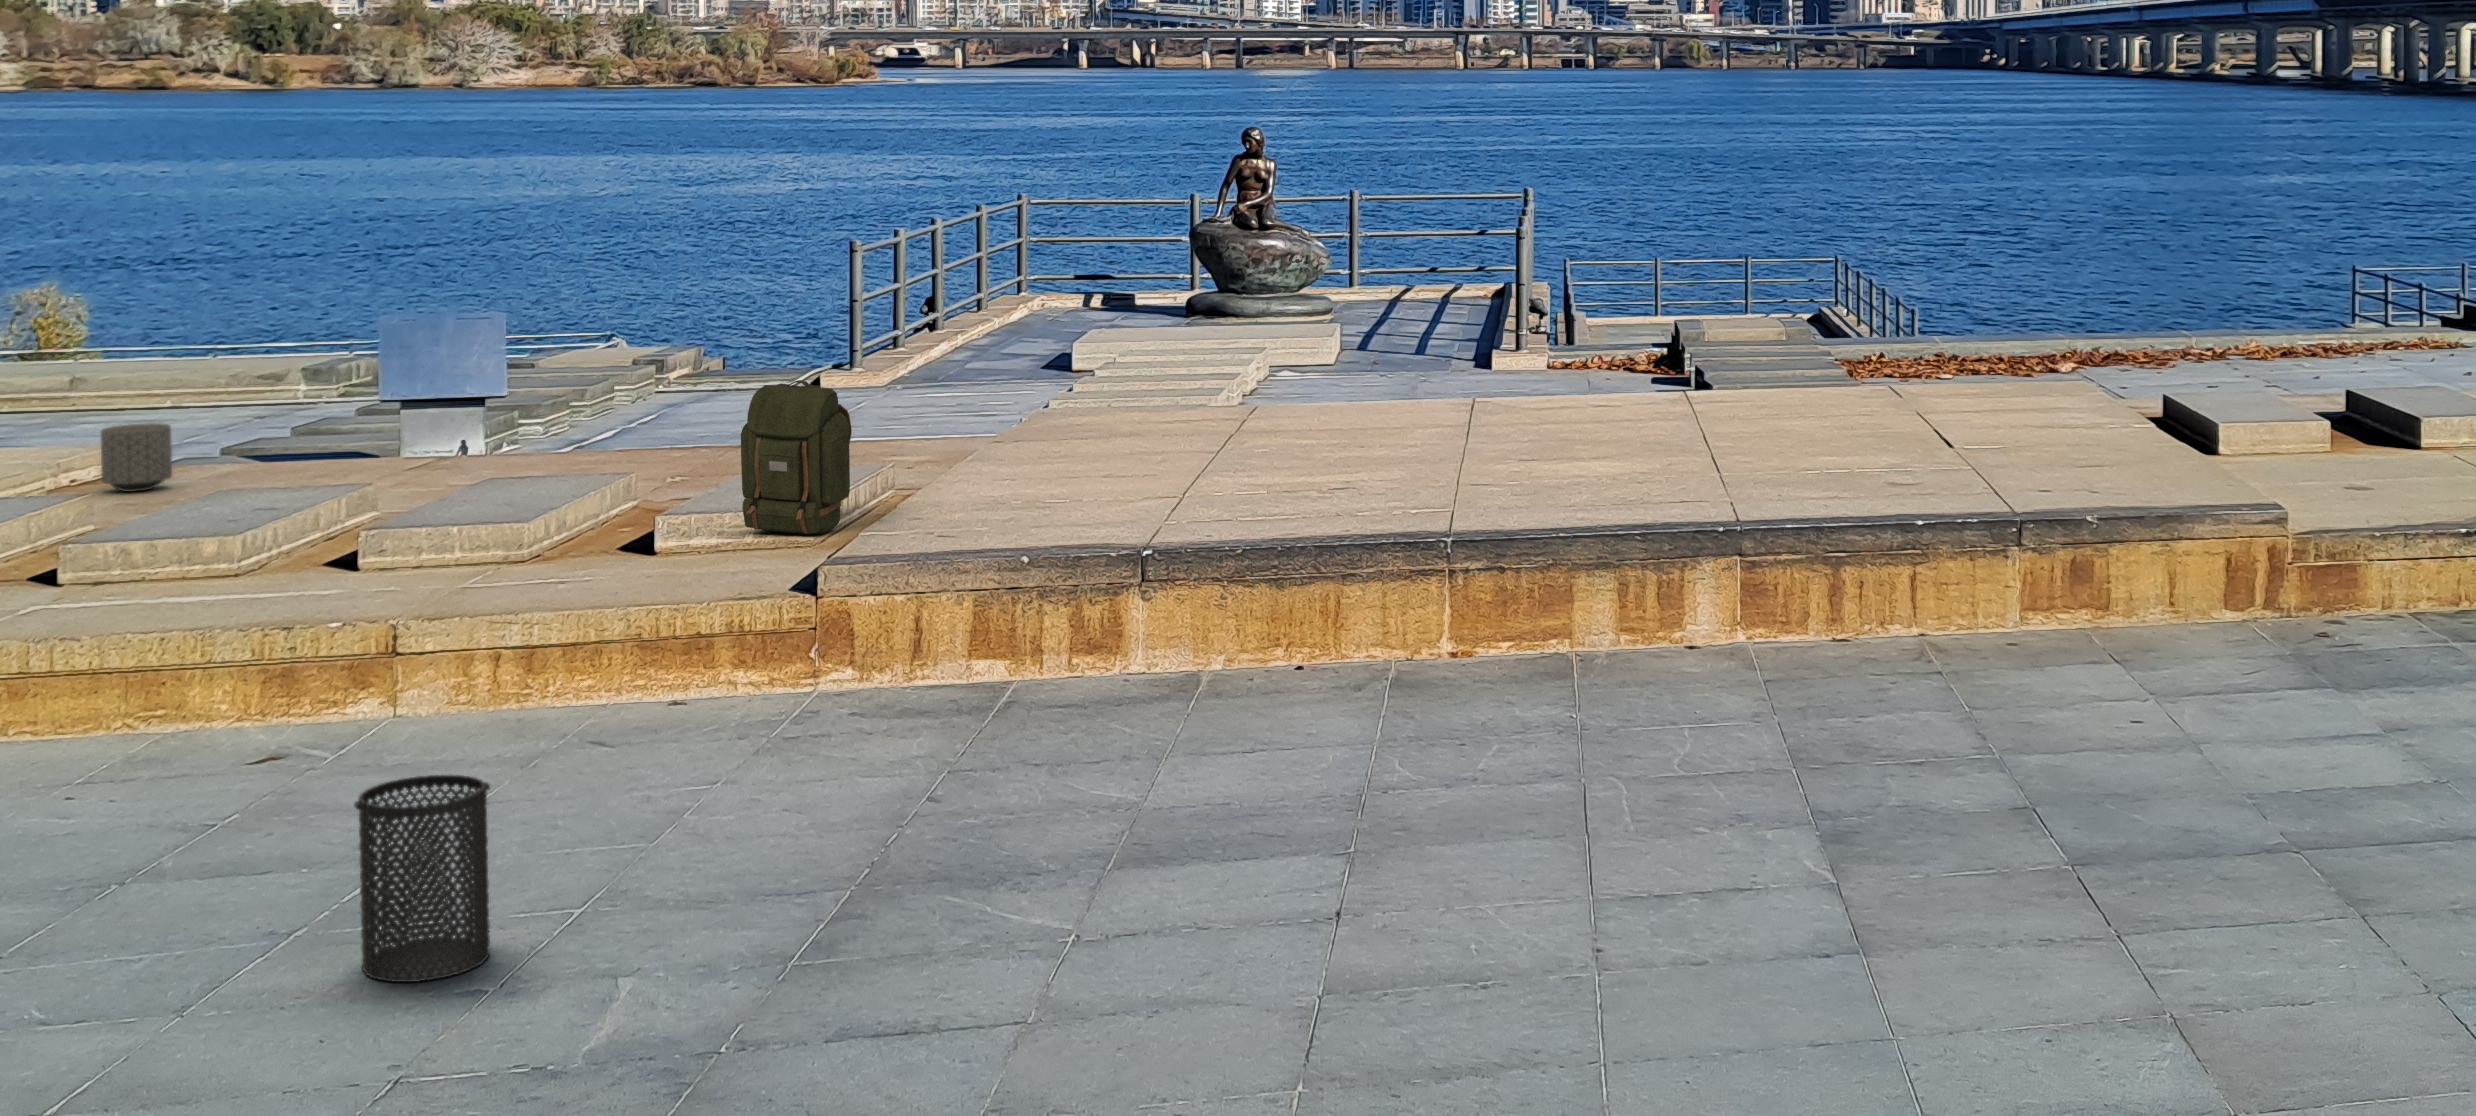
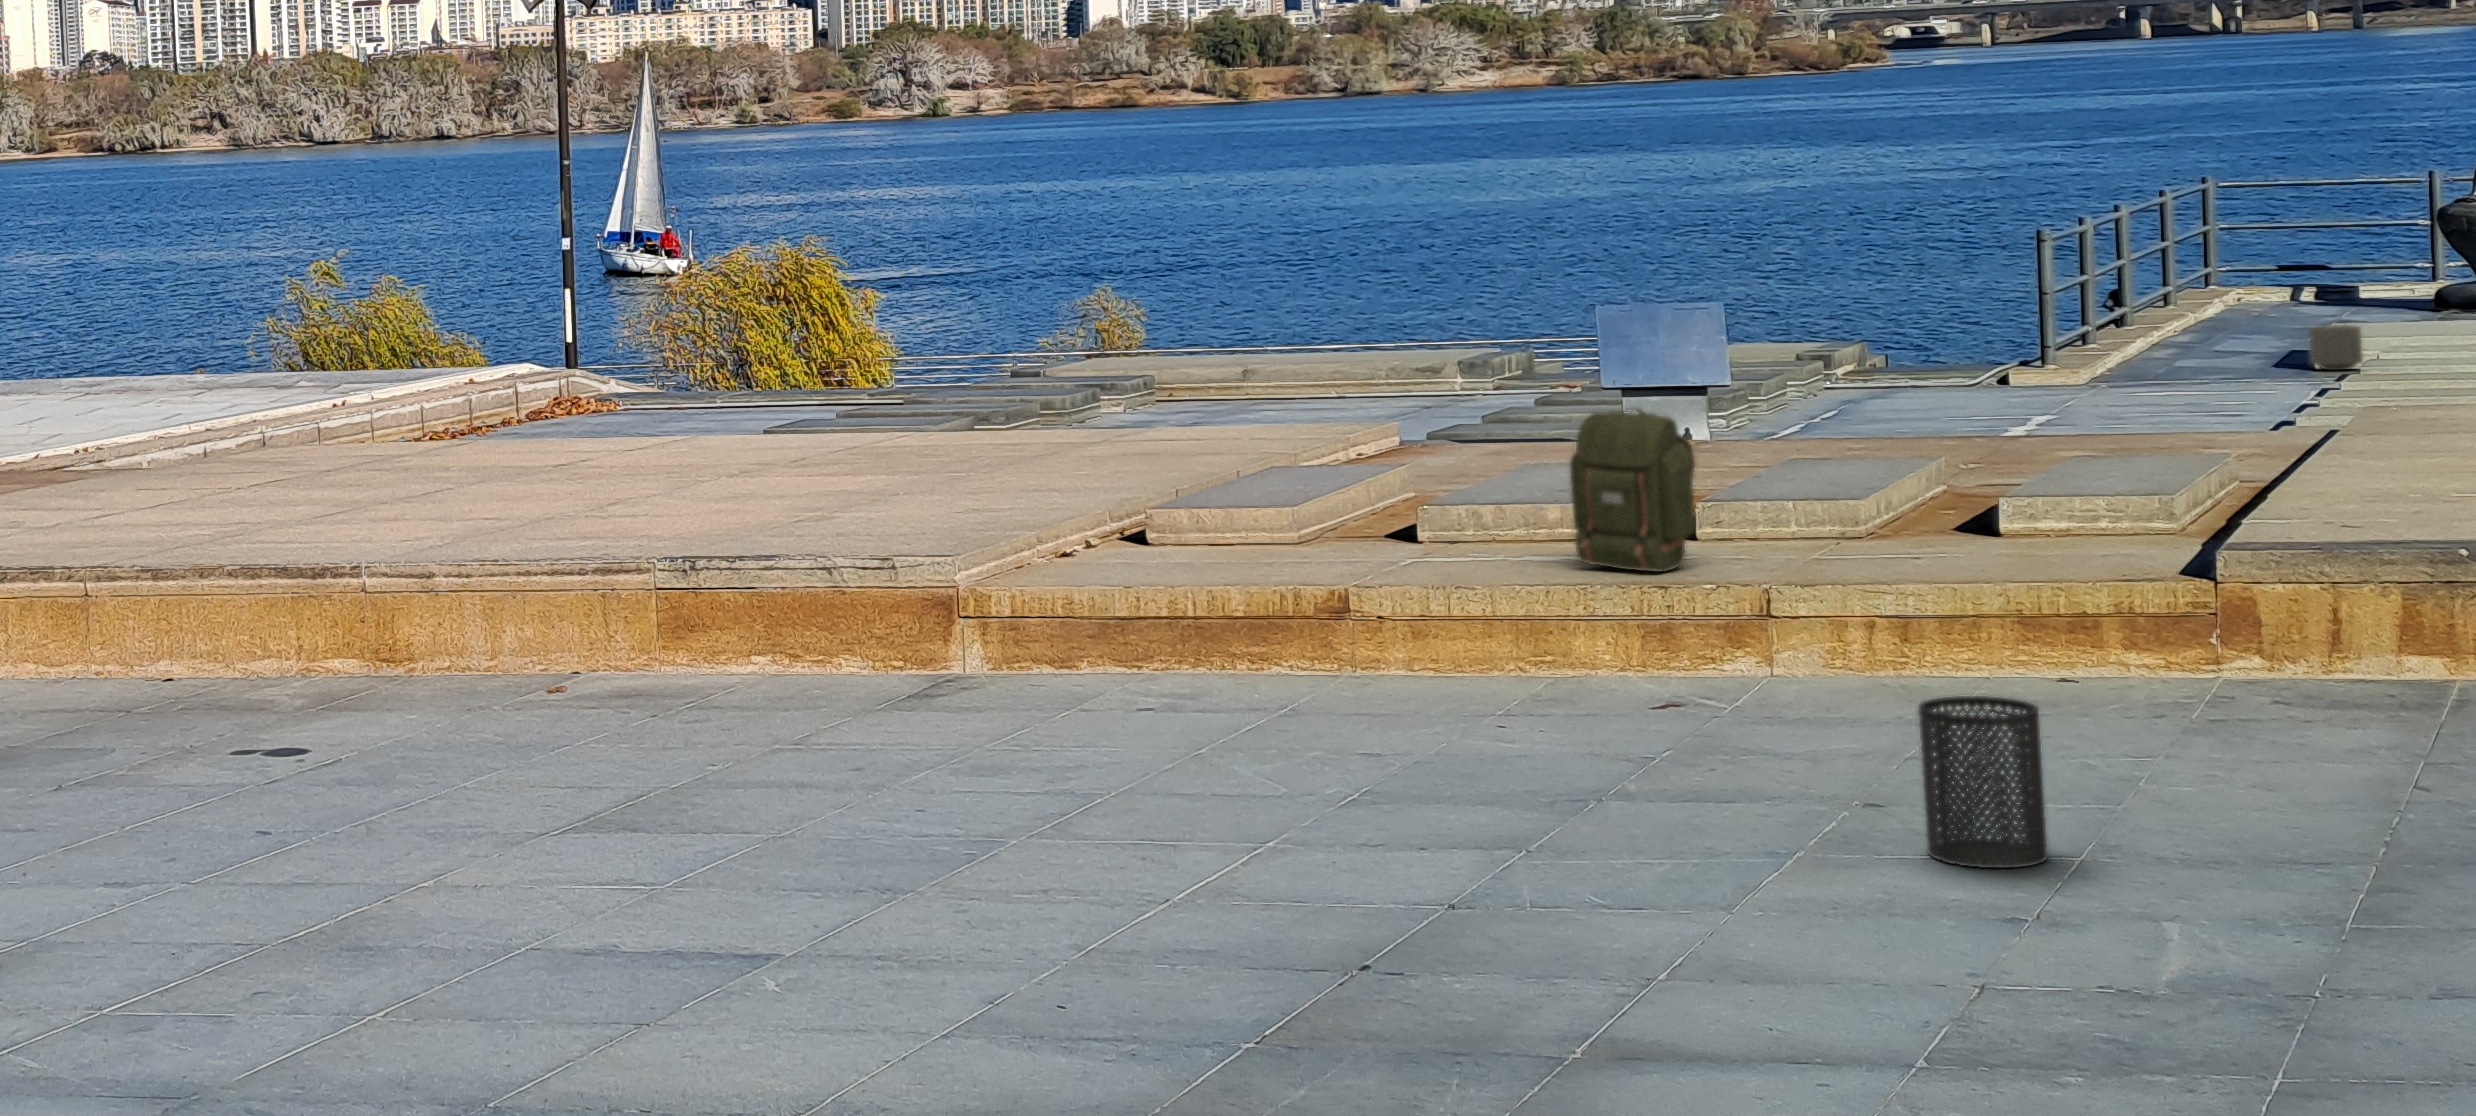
backpack: present [741,380,852,534] -> present [1570,409,1695,572]
planter: present [101,423,172,492] -> present [2308,325,2363,371]

